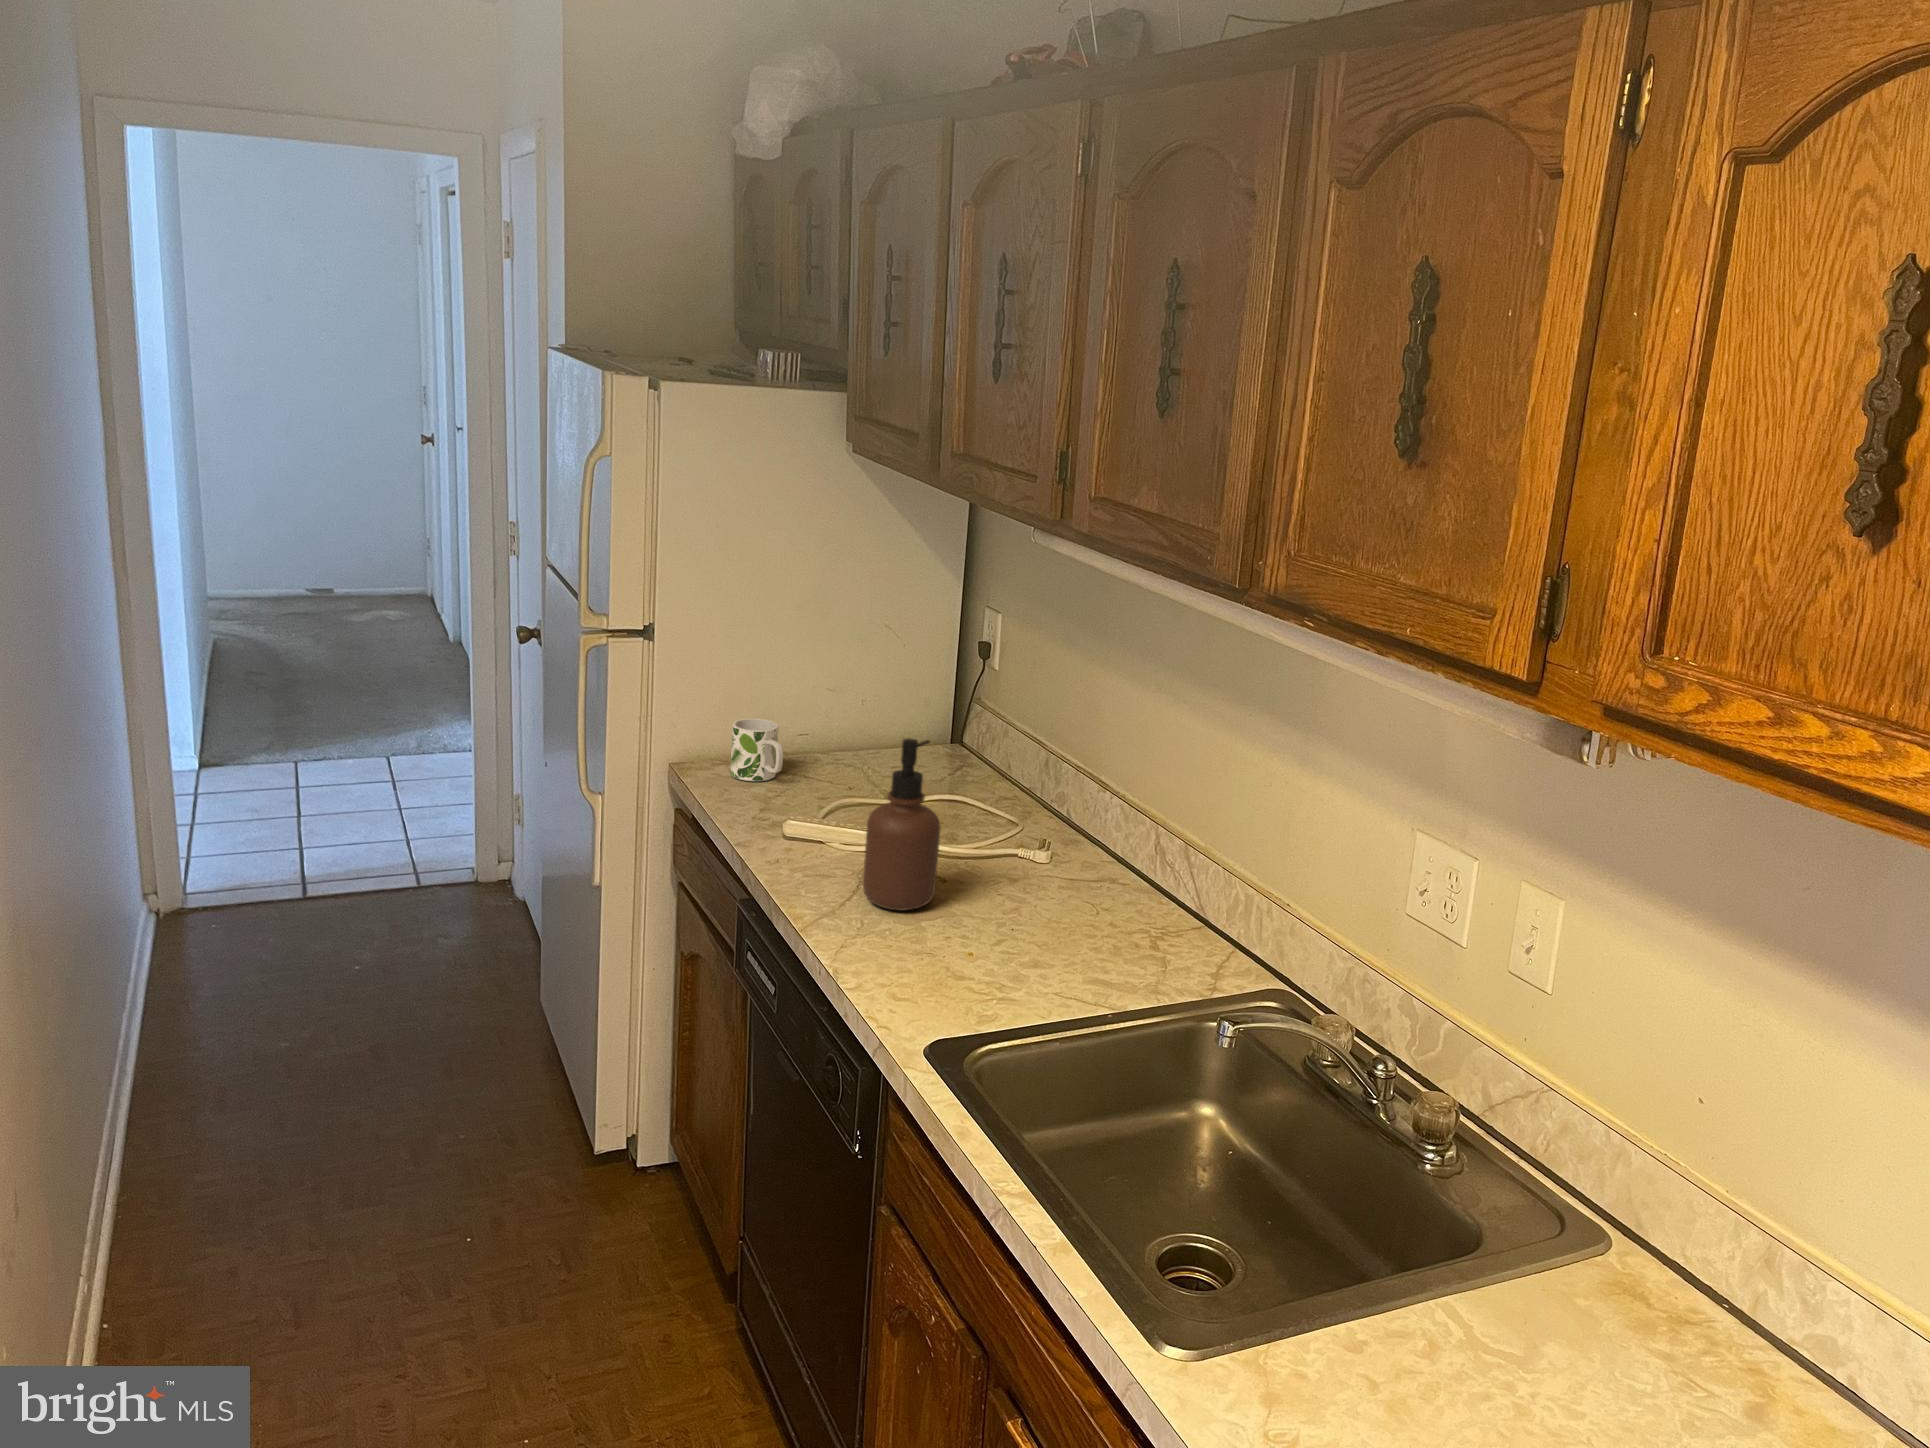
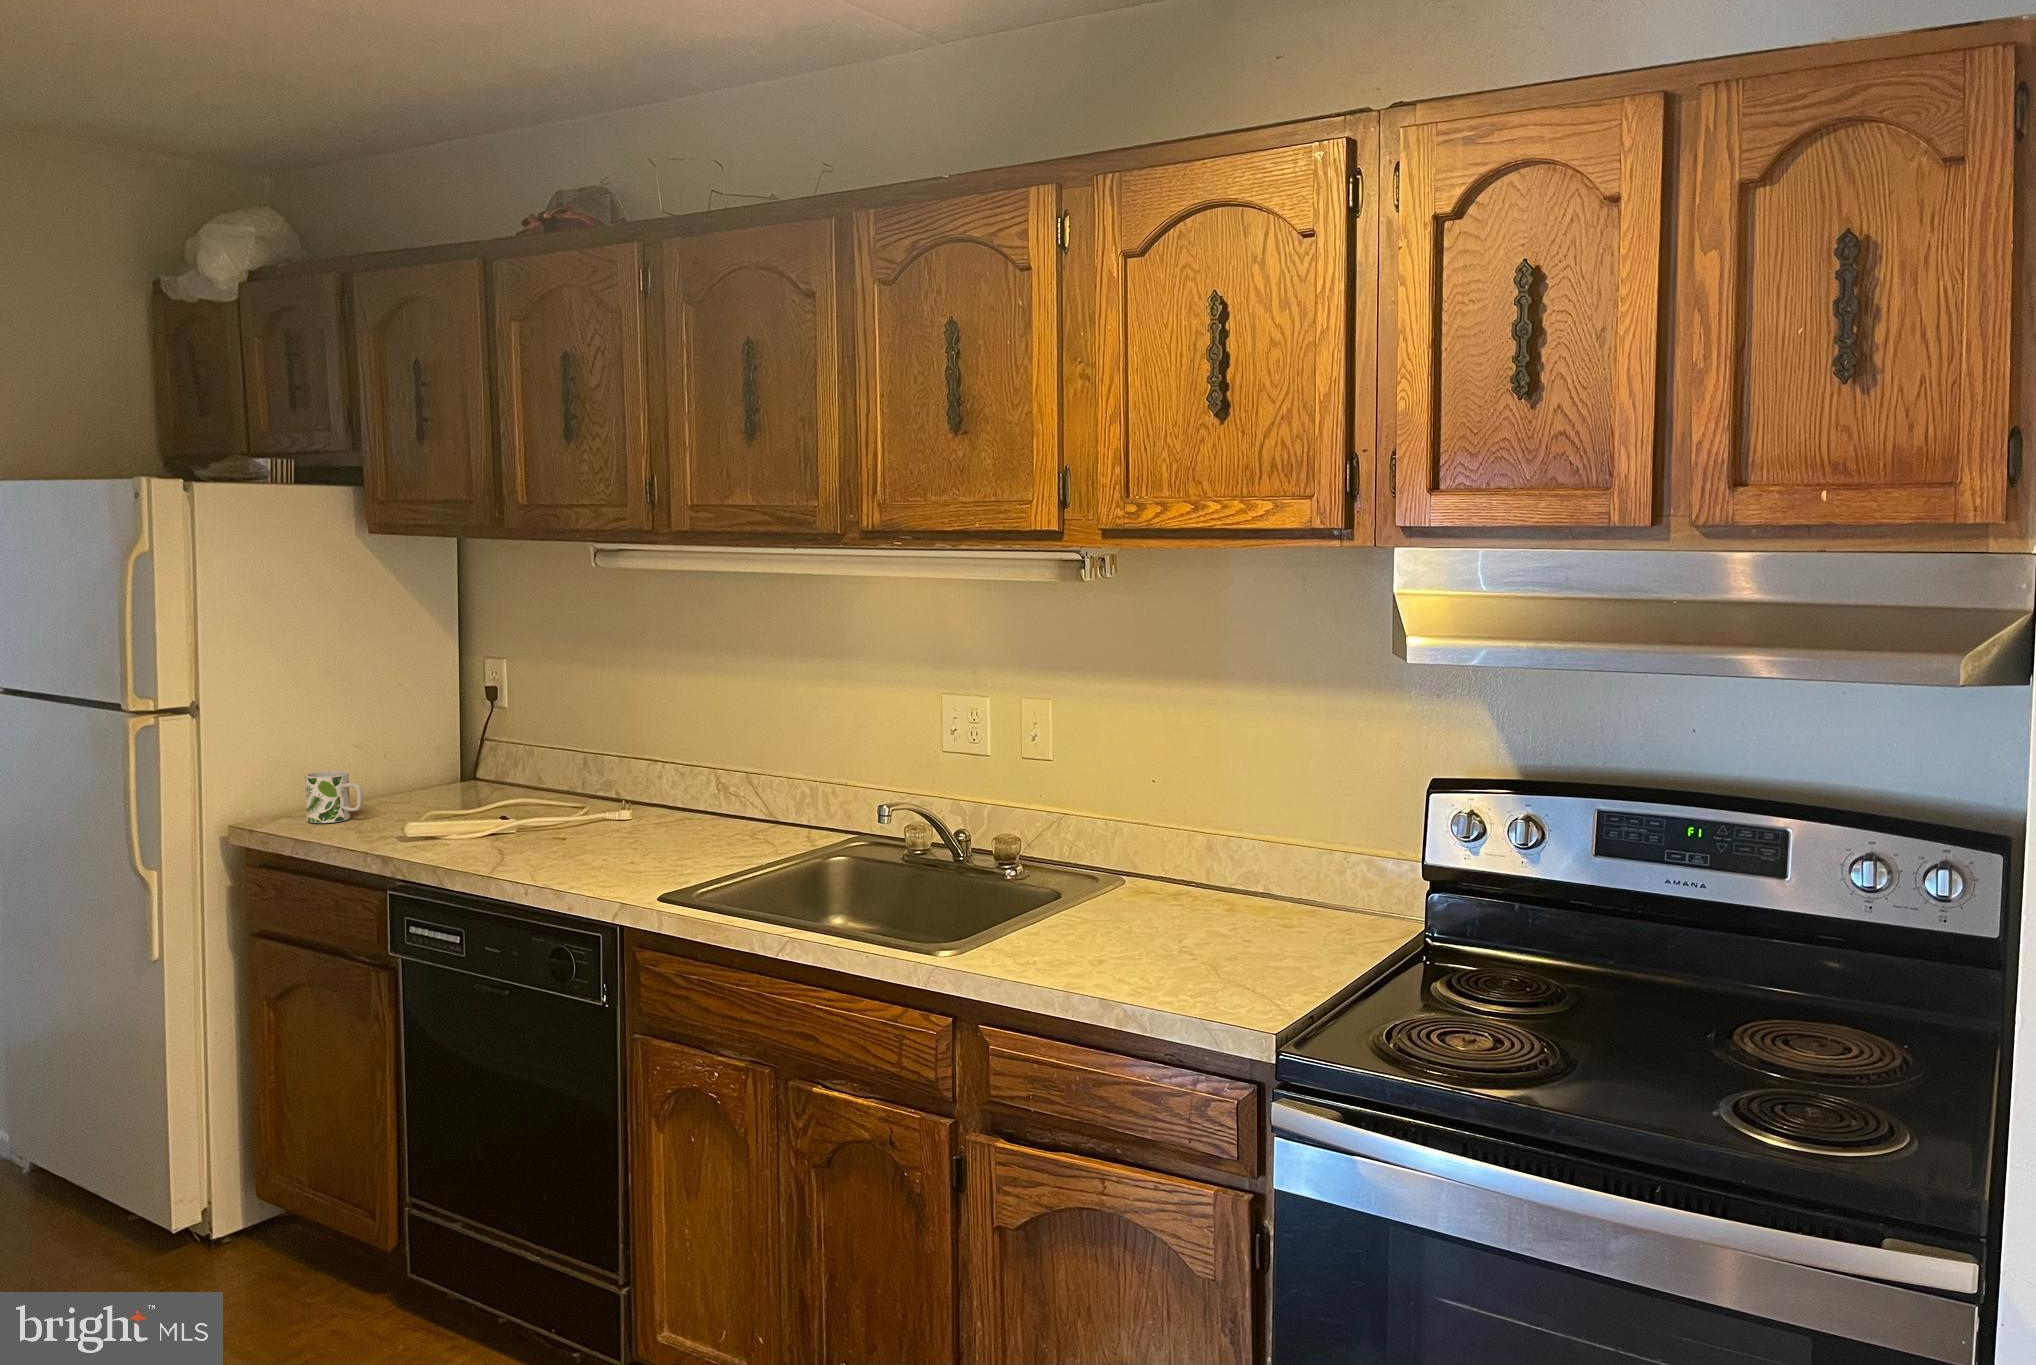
soap dispenser: present [863,739,940,910] -> none [519,720,581,856]

